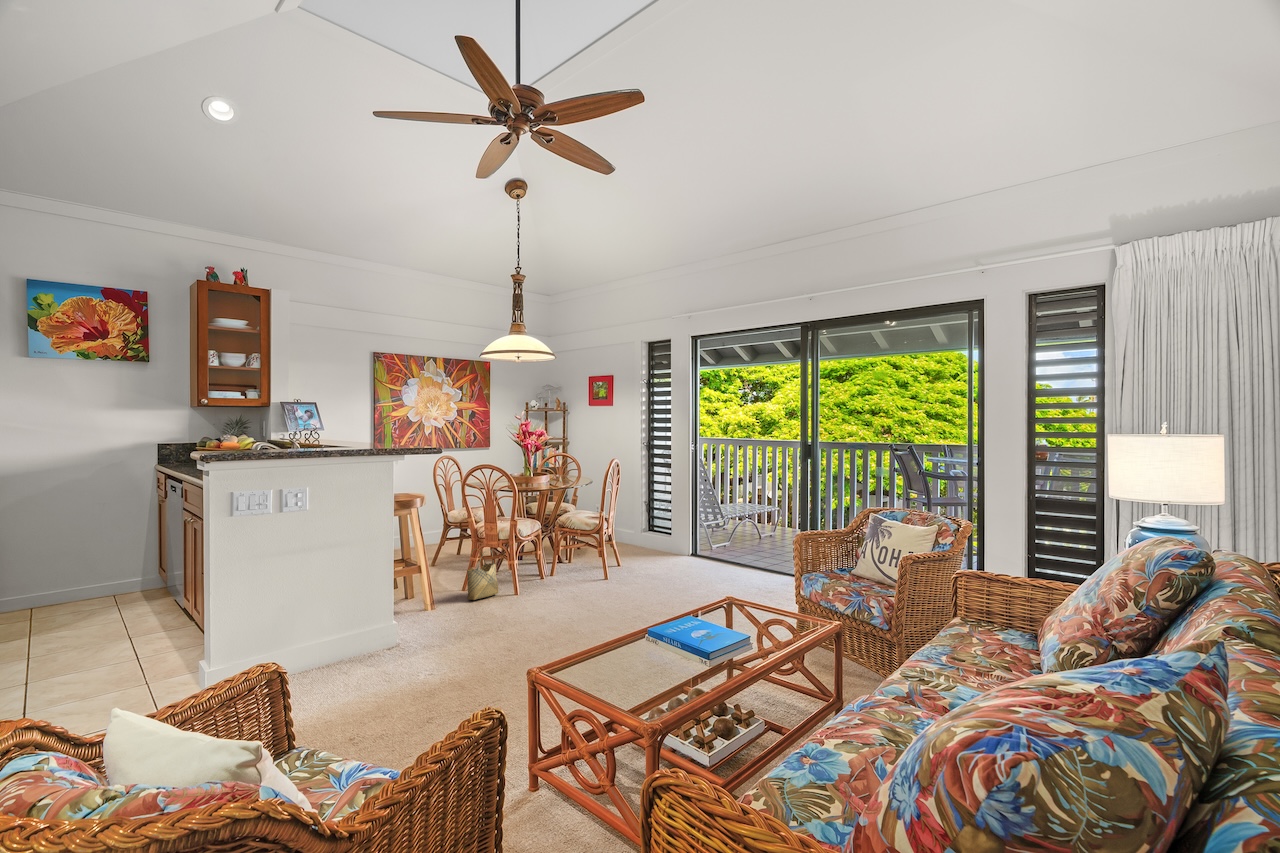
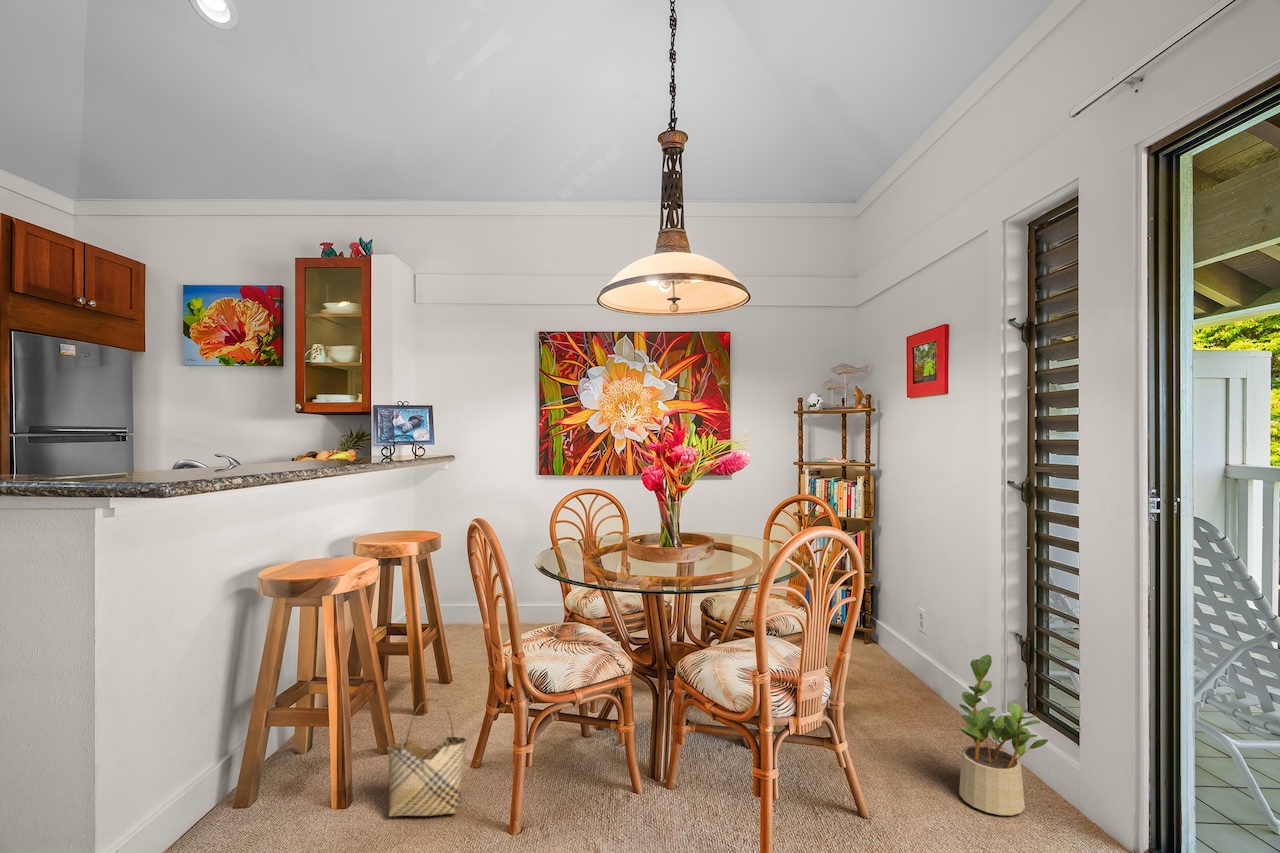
potted plant: none [643,501,669,554] -> present [959,655,1048,815]

